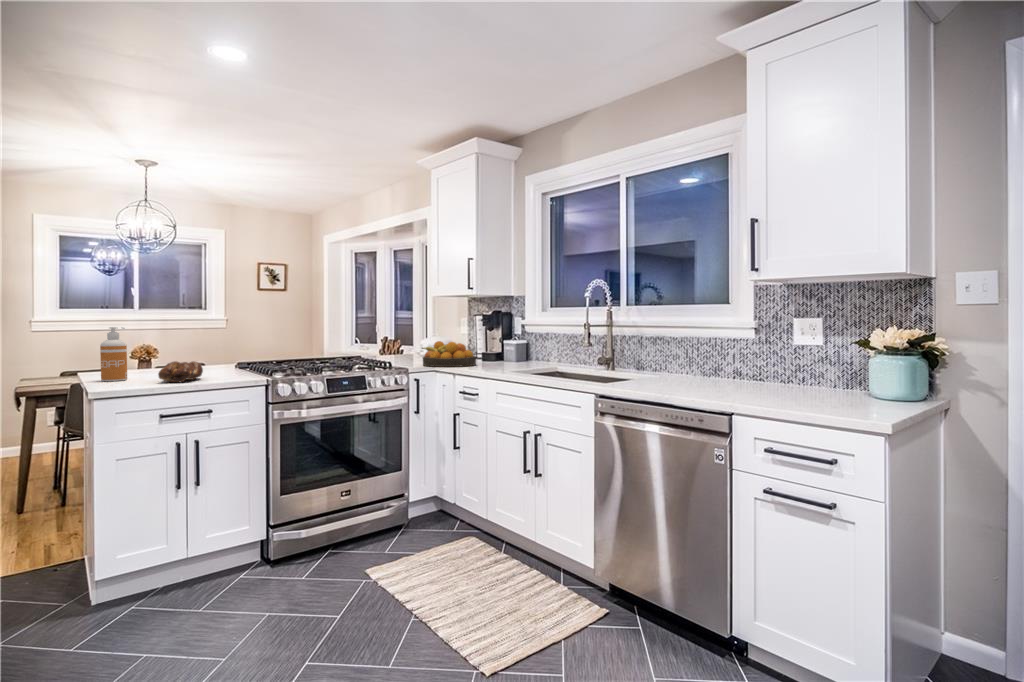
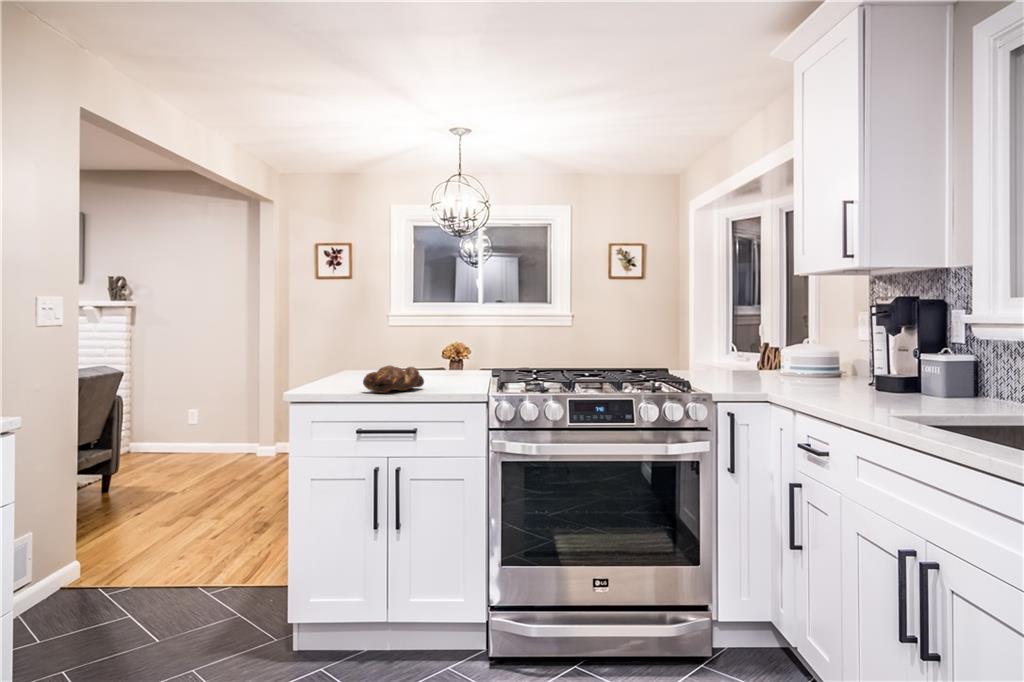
soap dispenser: present [100,327,127,381] -> none [330,321,356,386]
fruit bowl: present [422,341,476,367] -> none [758,350,860,398]

